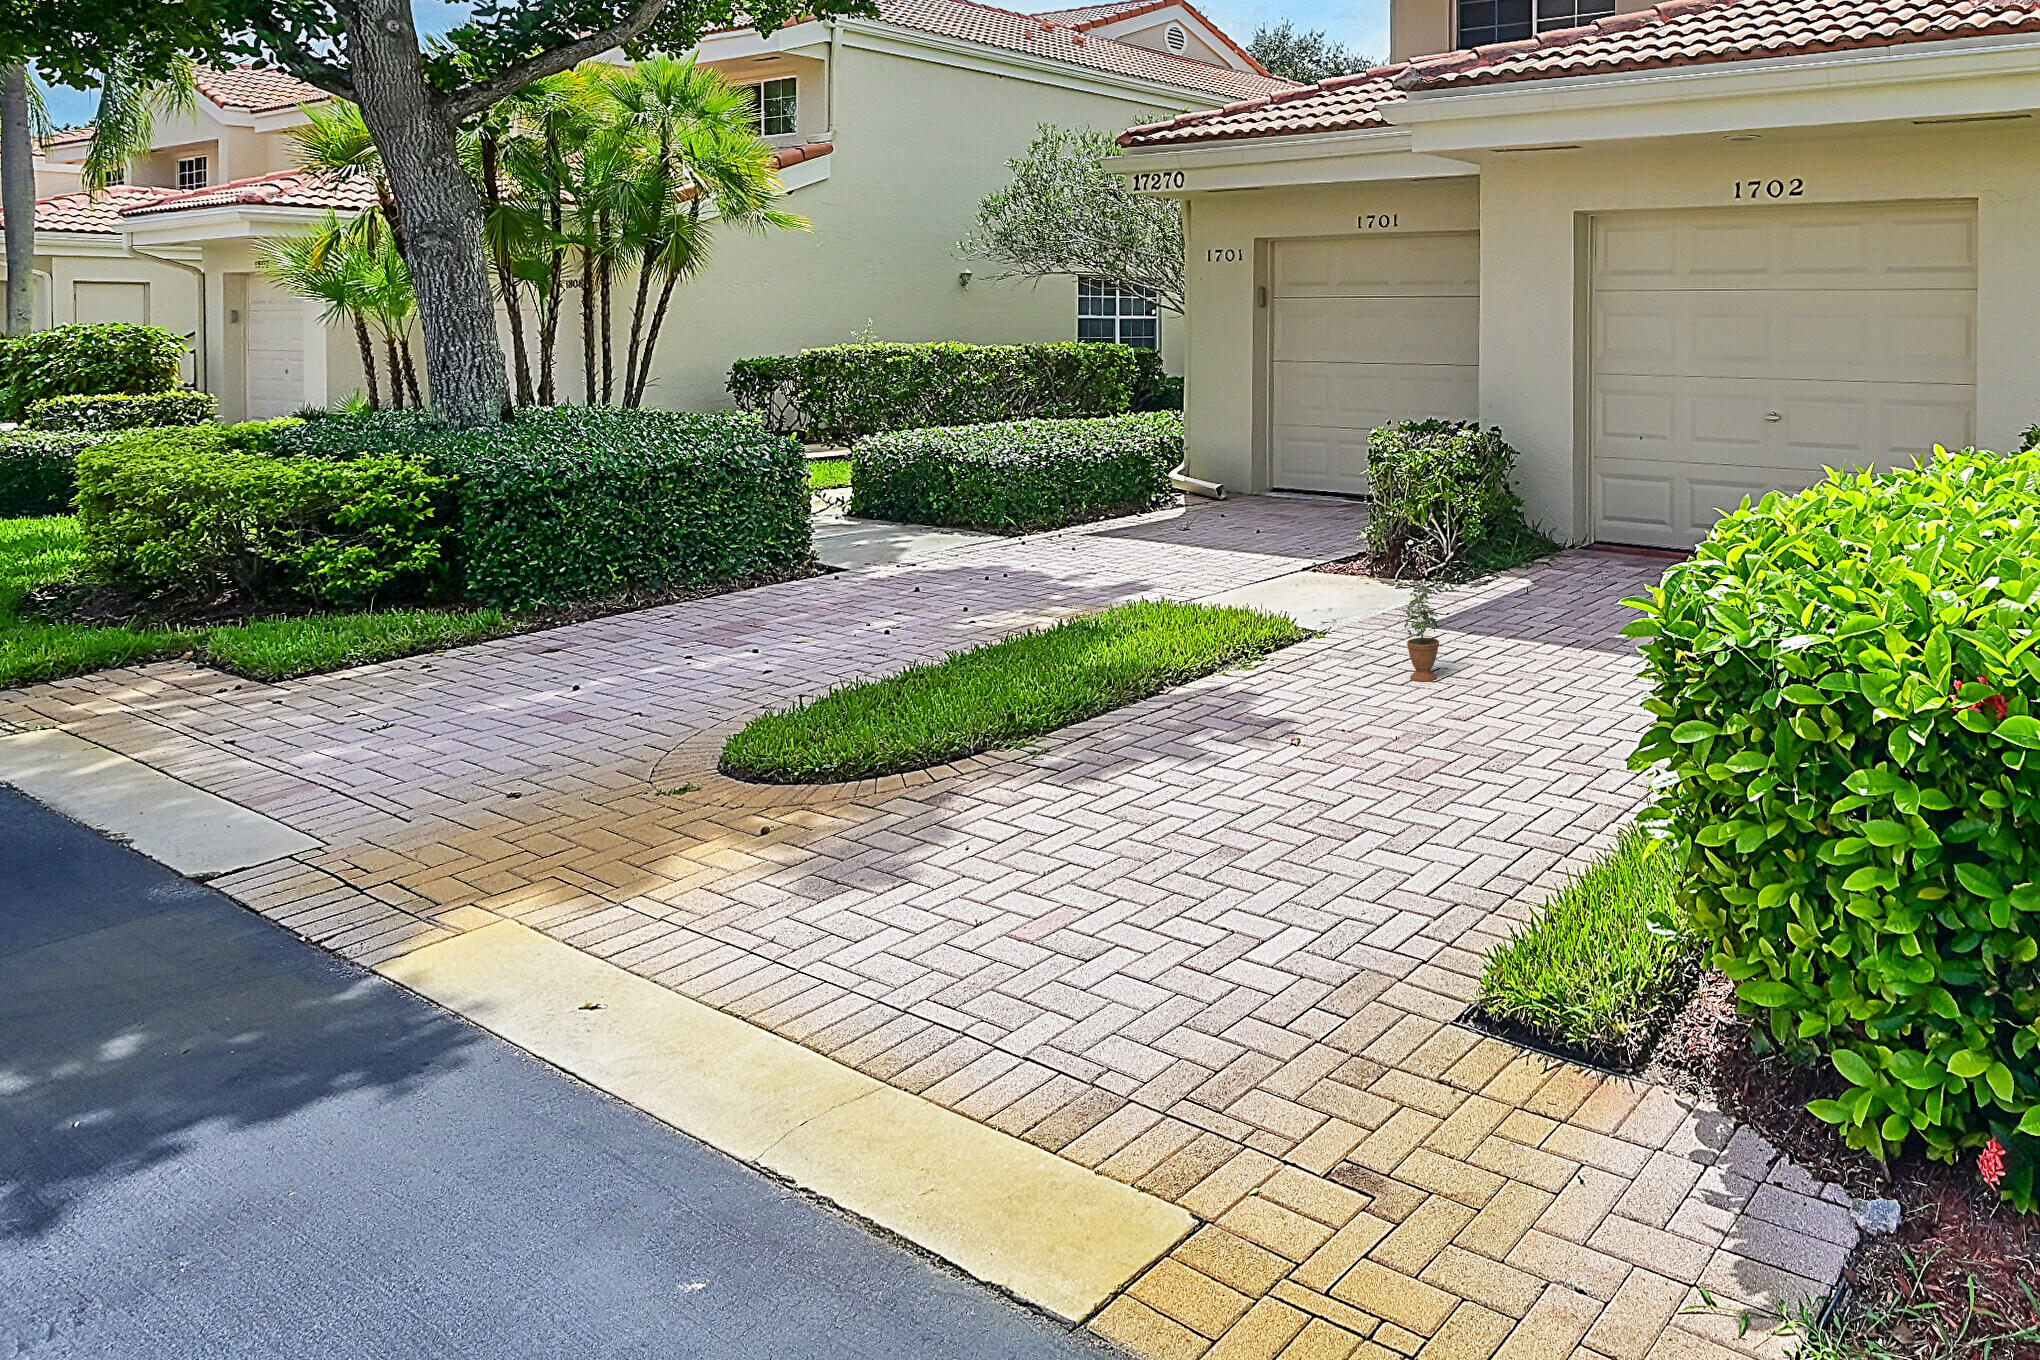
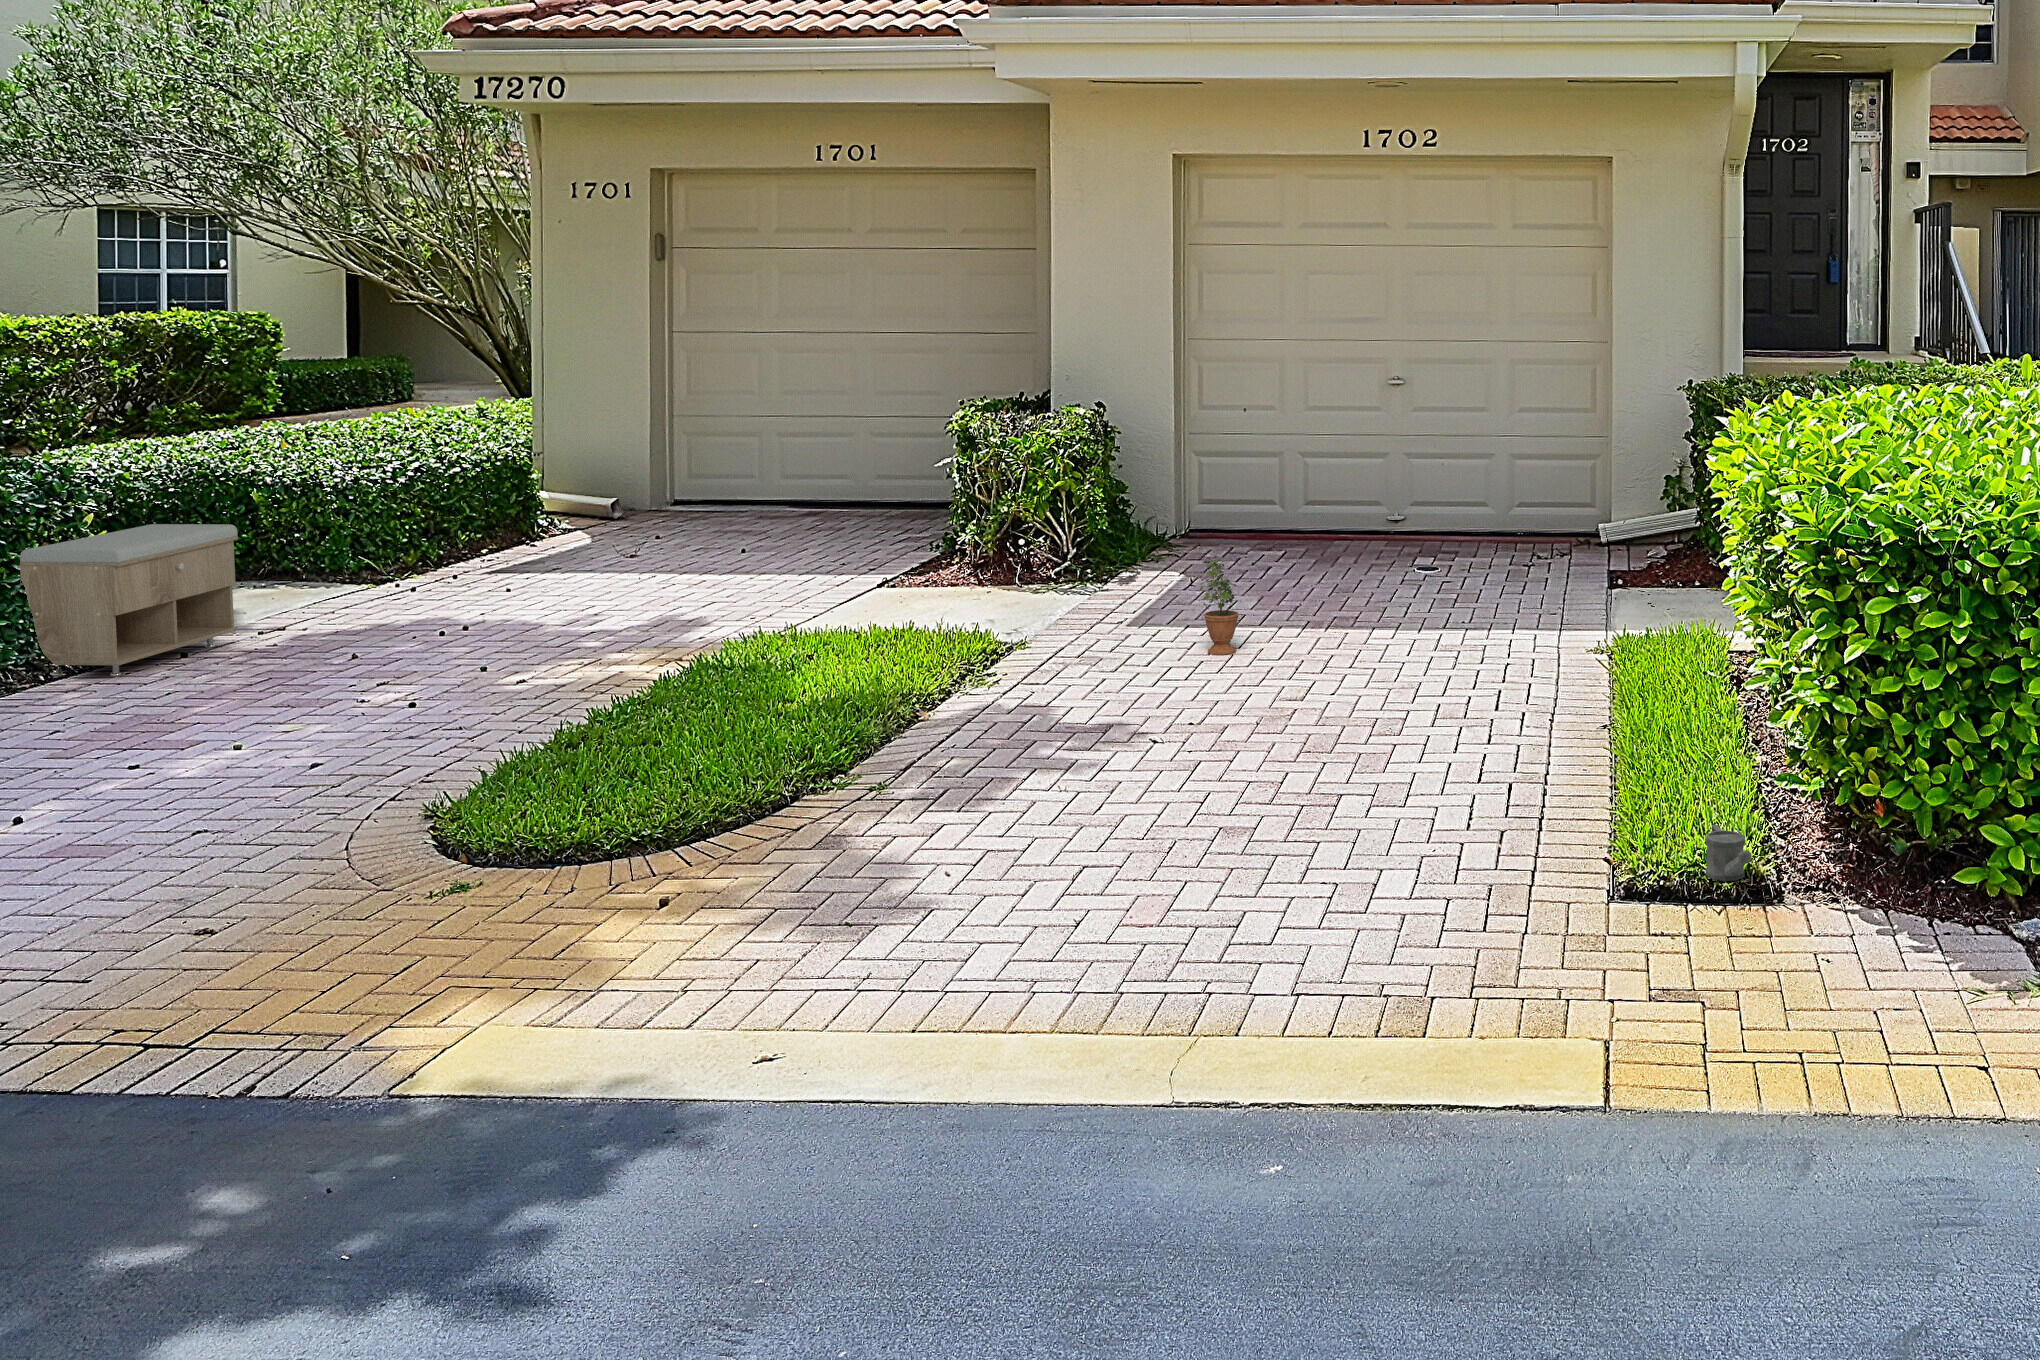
storage bench: none [686,492,835,599] -> present [20,524,238,676]
watering can: none [1392,1027,1460,1116] -> present [1706,825,1751,881]

